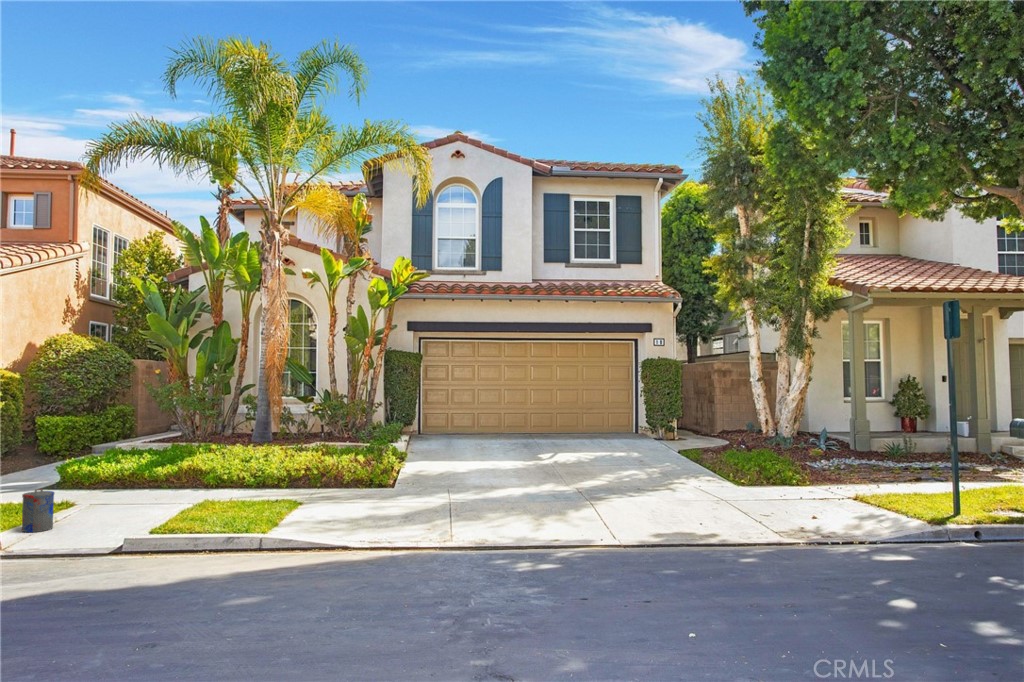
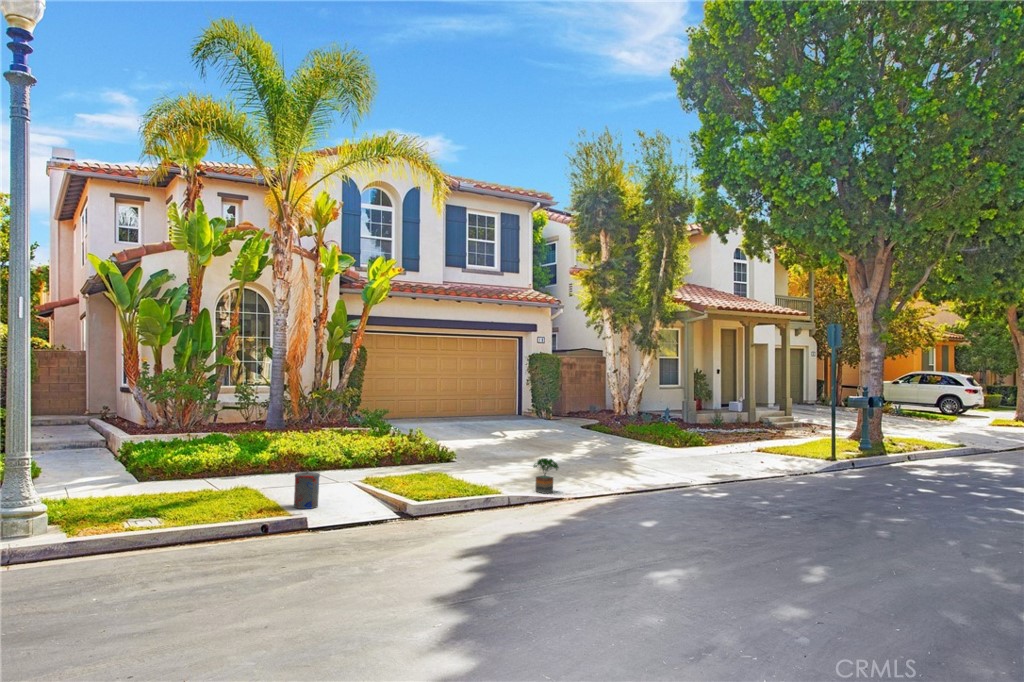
potted tree: none [325,489,357,537] -> present [534,458,559,494]

